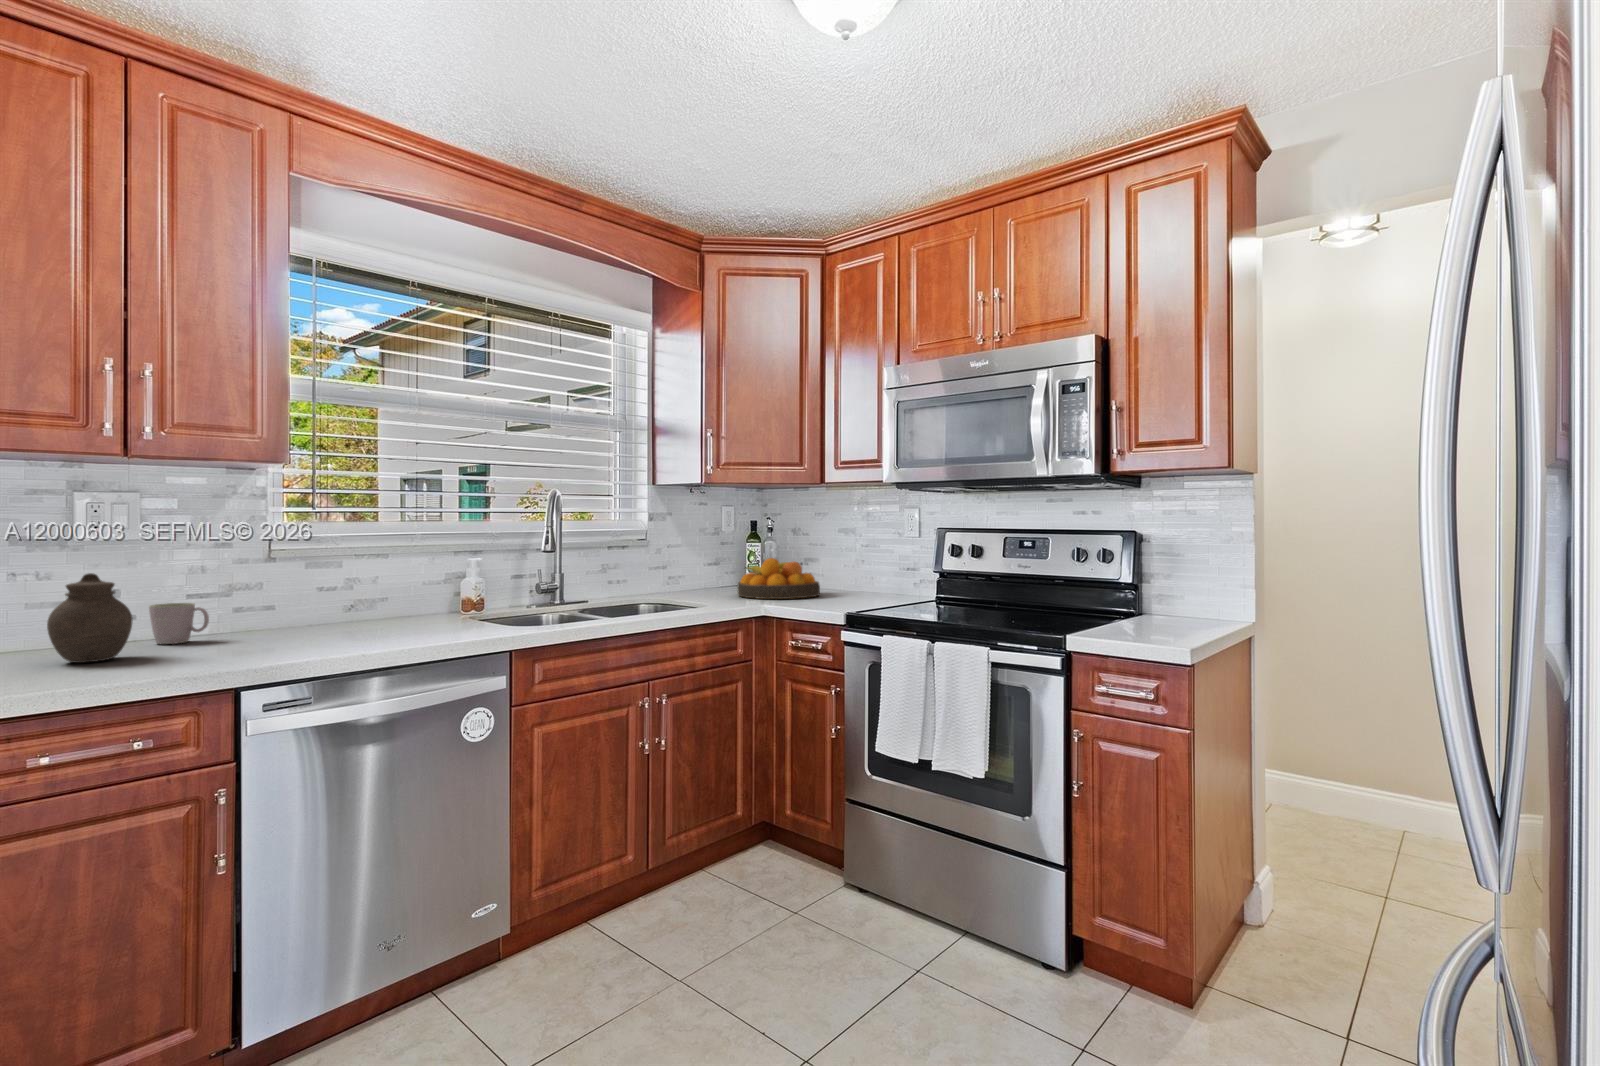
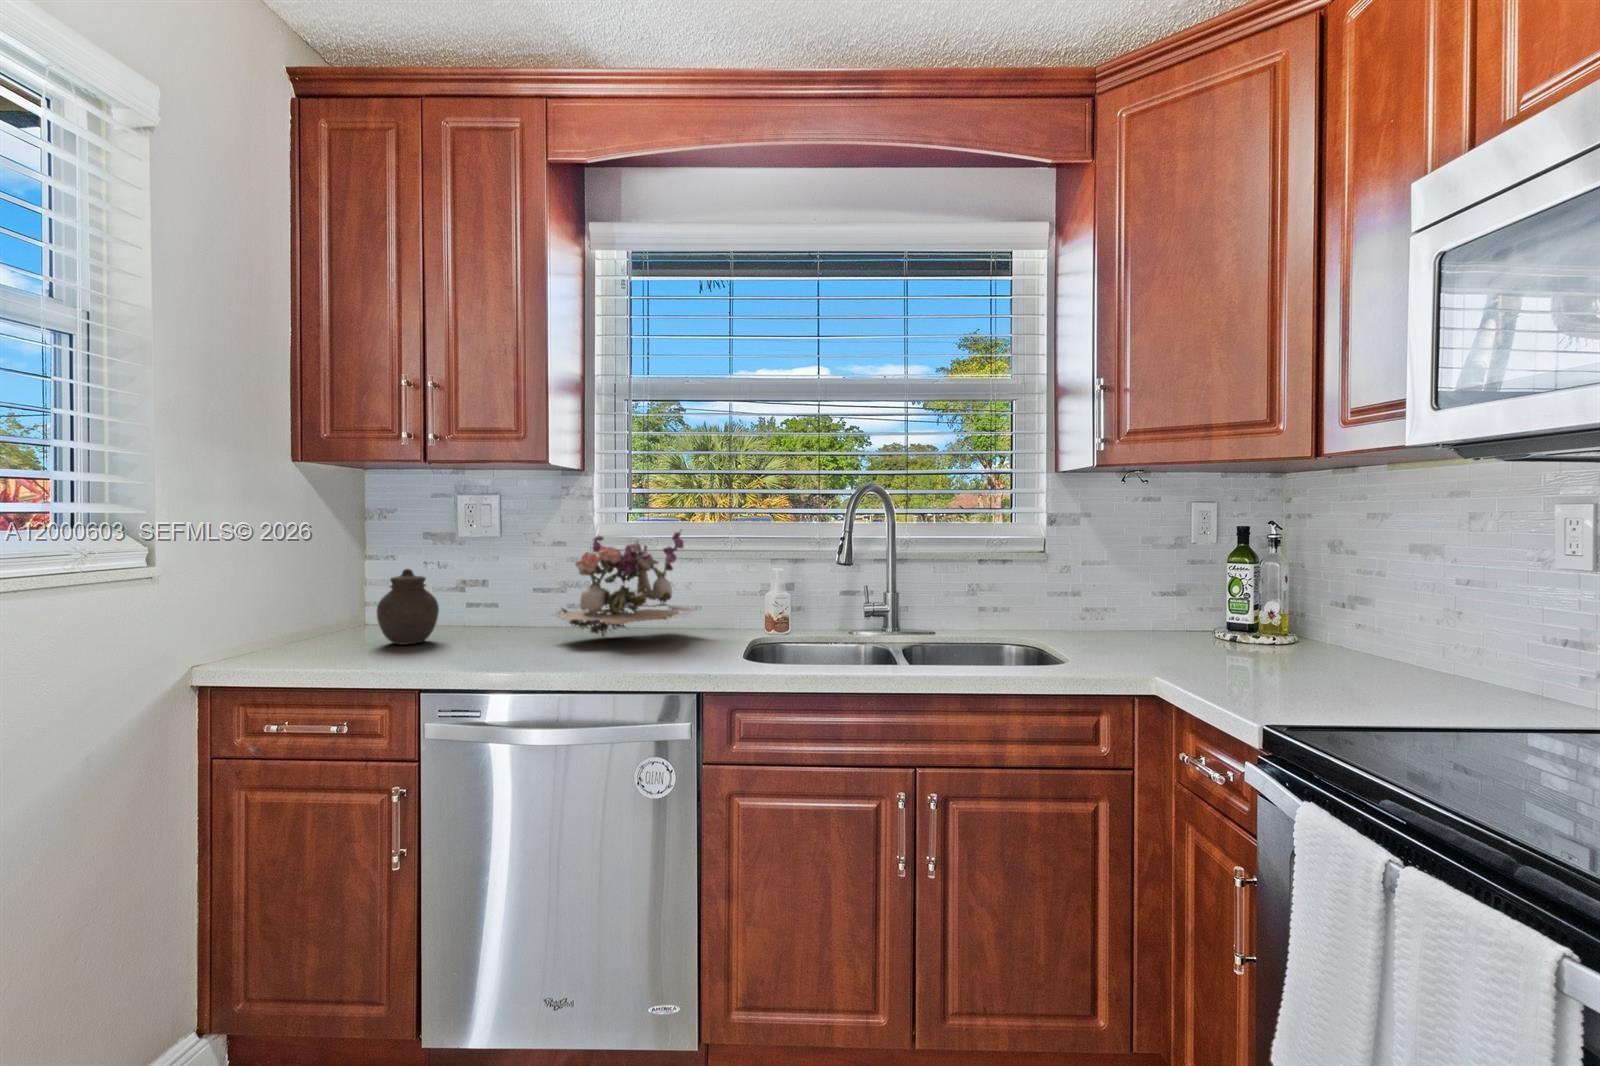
flower arrangement: none [269,525,414,633] -> present [552,530,692,637]
fruit bowl: present [738,558,820,599] -> none [1174,593,1339,673]
mug: present [149,603,209,644] -> none [491,595,526,633]

